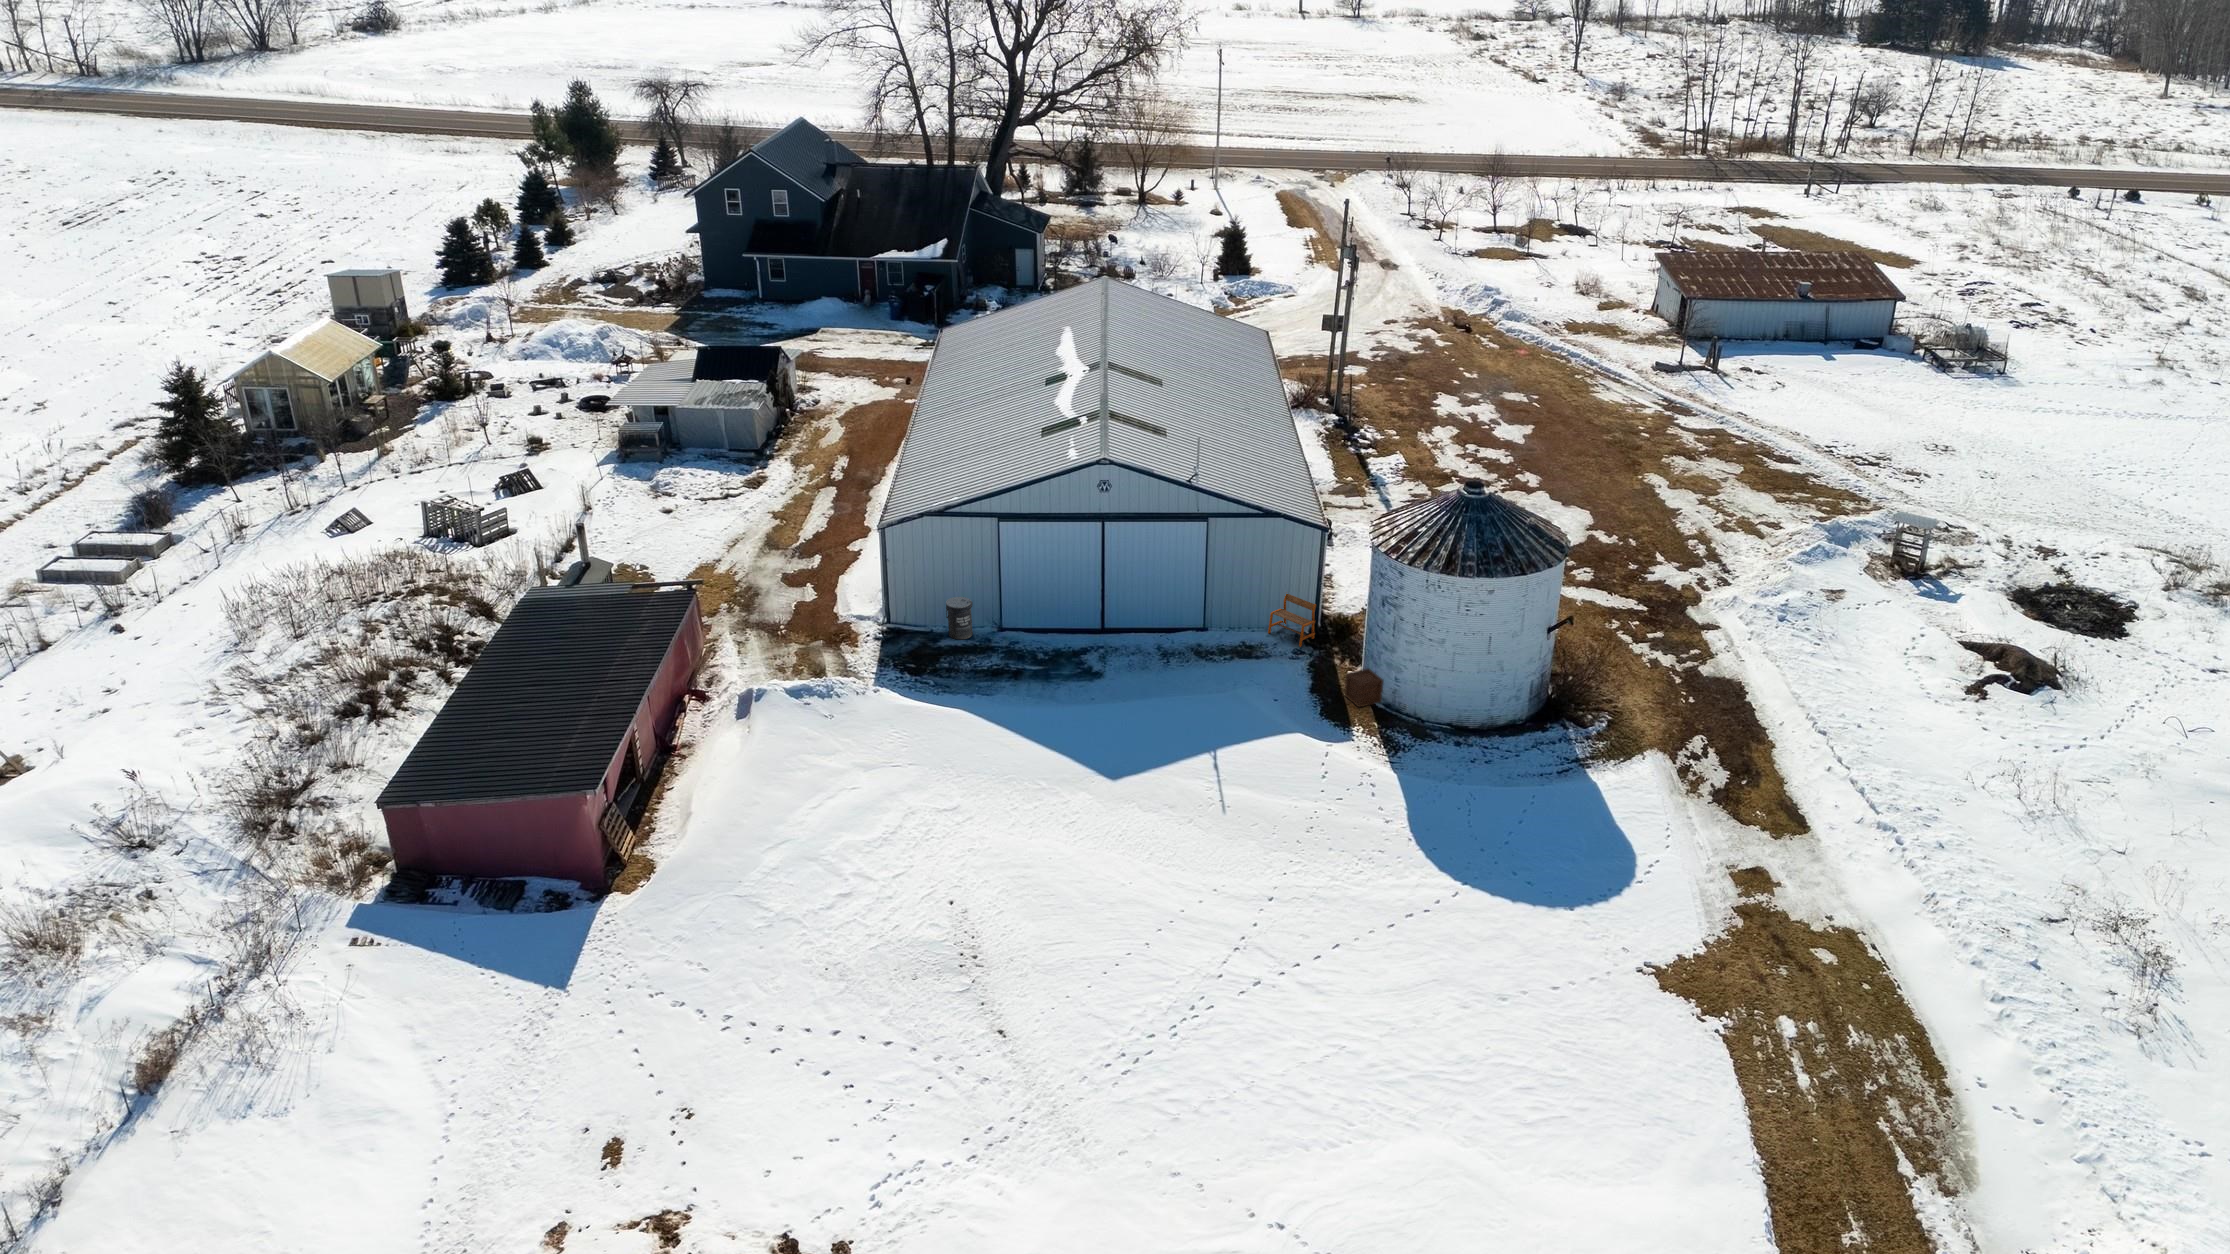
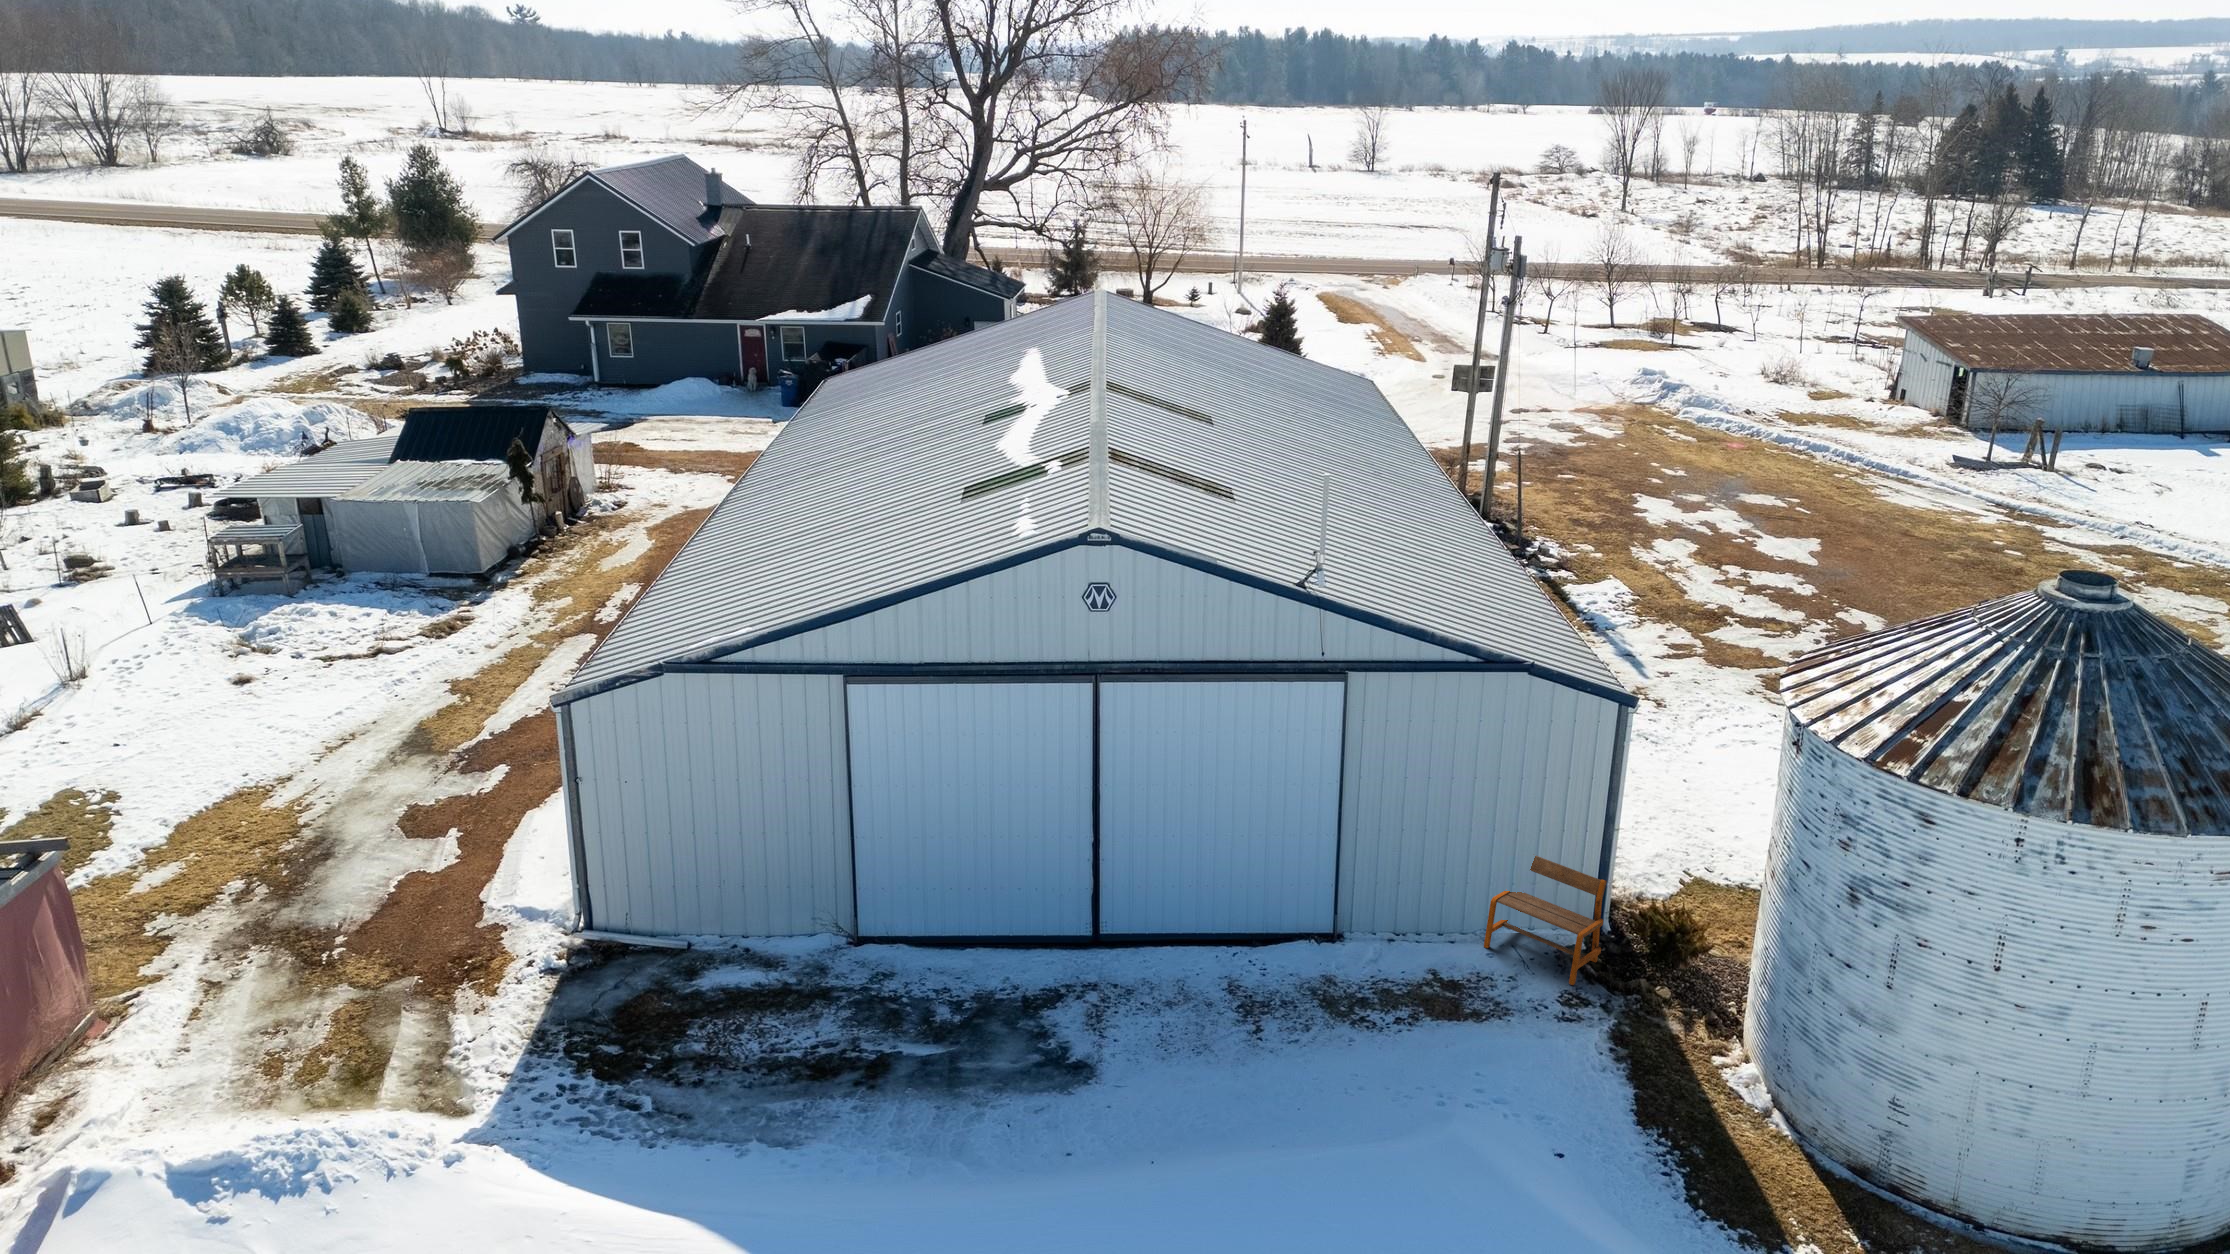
trash can: present [946,597,973,639] -> none [714,865,781,970]
wooden crate: present [1344,669,1384,707] -> none [1740,1066,1863,1186]

